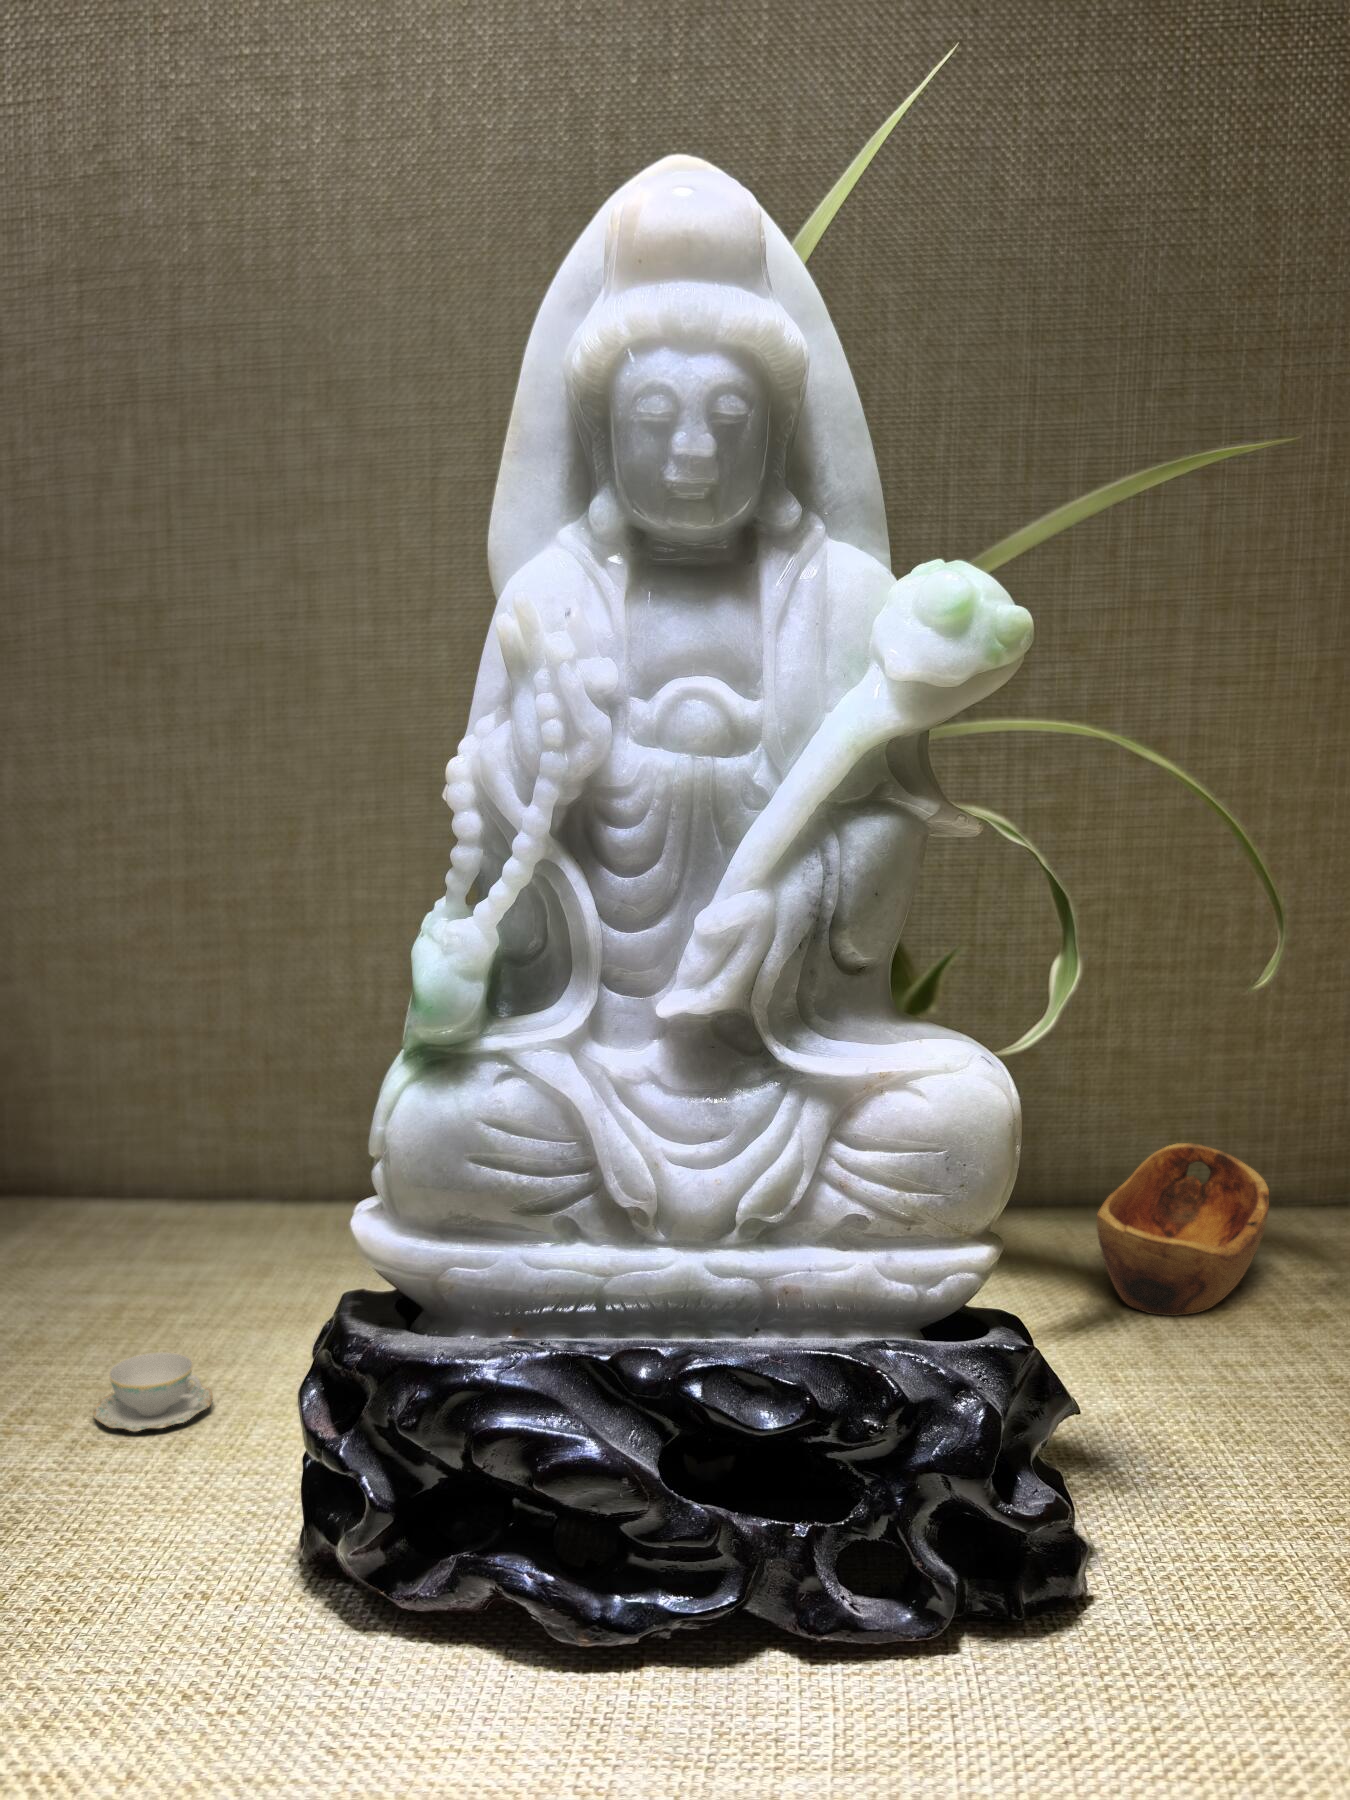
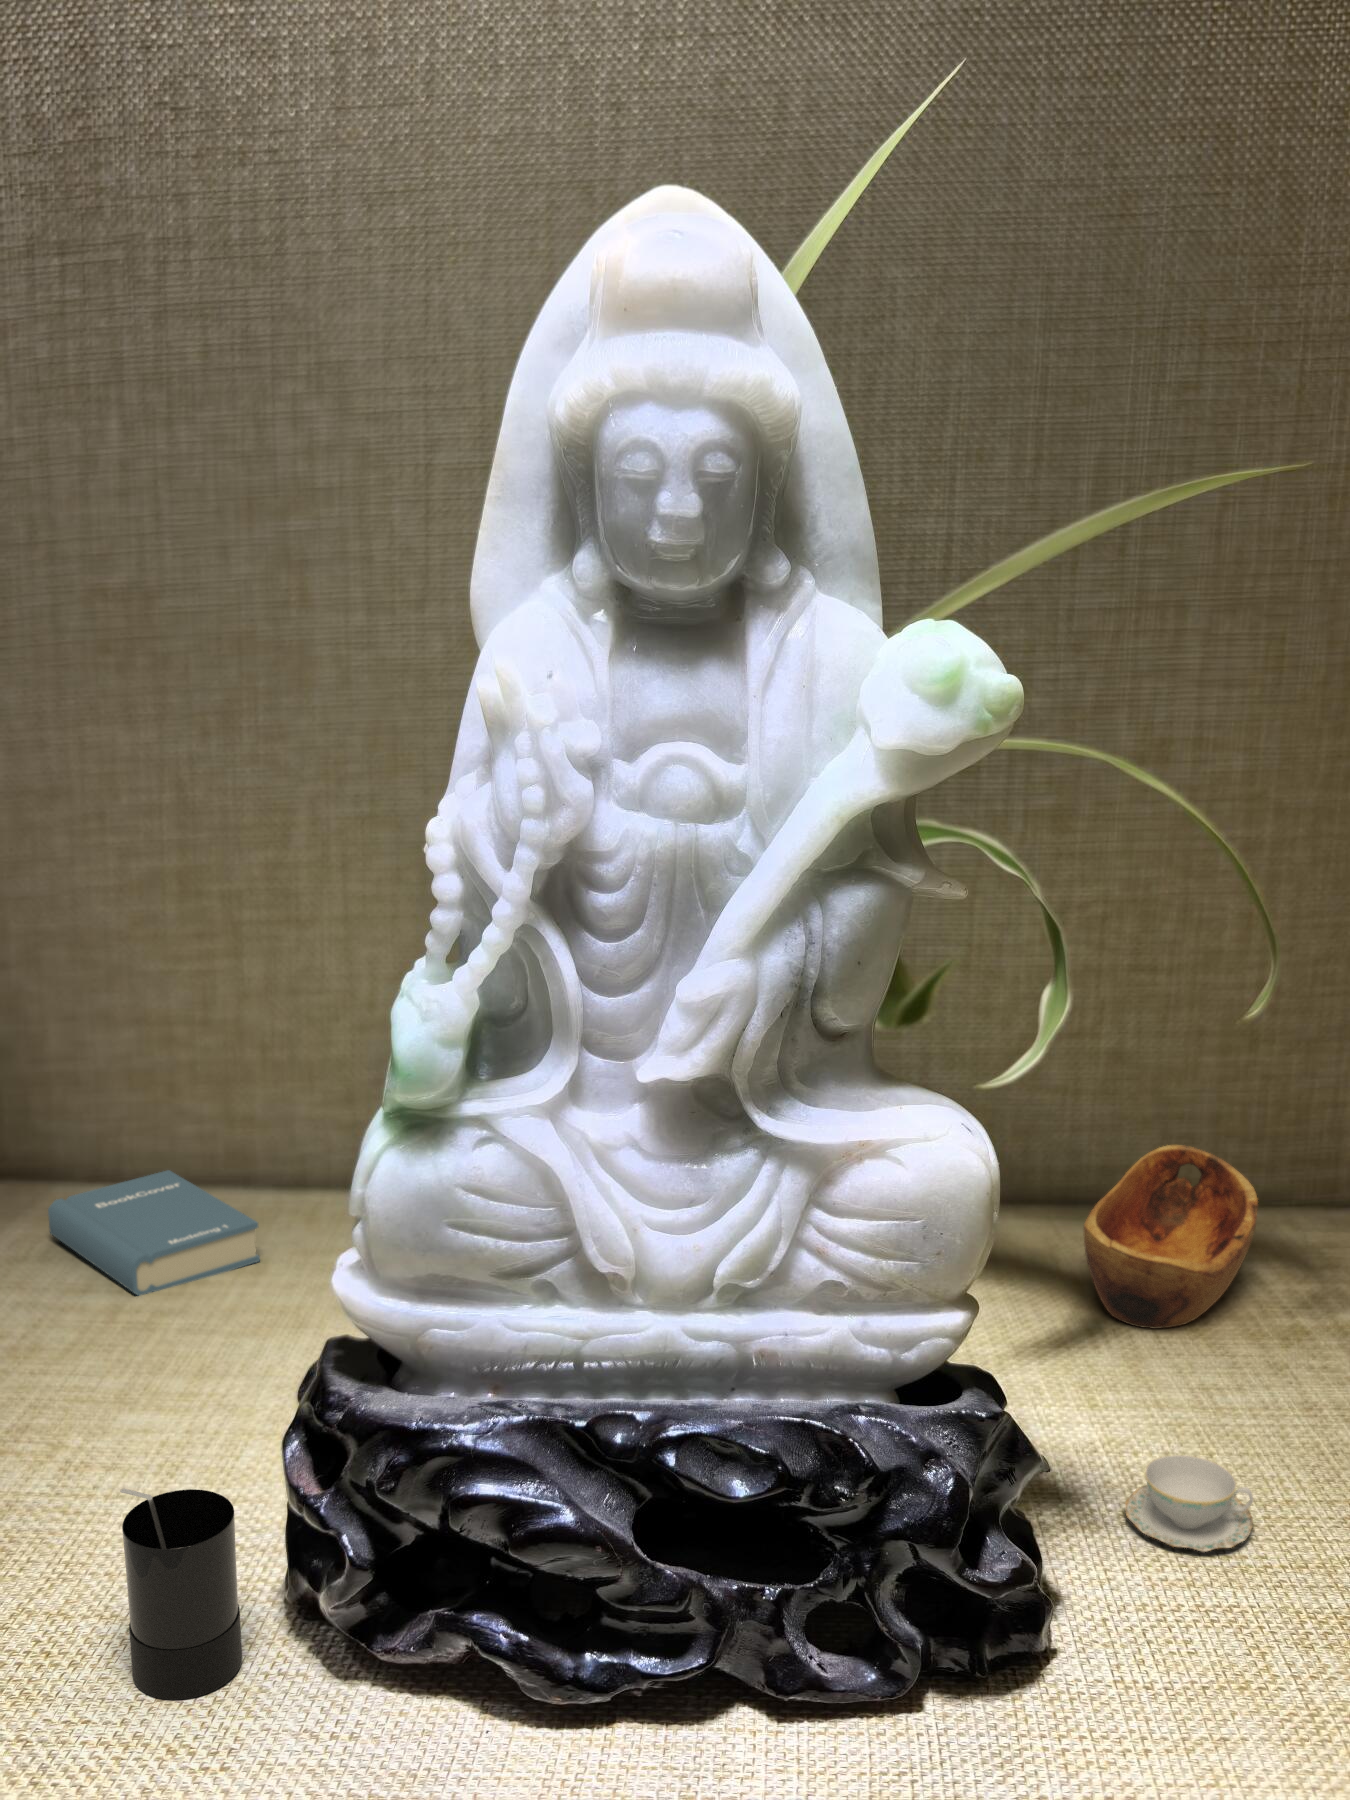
hardback book: none [58,1185,271,1302] -> present [48,1170,260,1296]
teacup: present [93,1352,213,1431] -> present [1125,1455,1253,1552]
candle: none [133,1434,257,1651] -> present [120,1489,242,1700]

